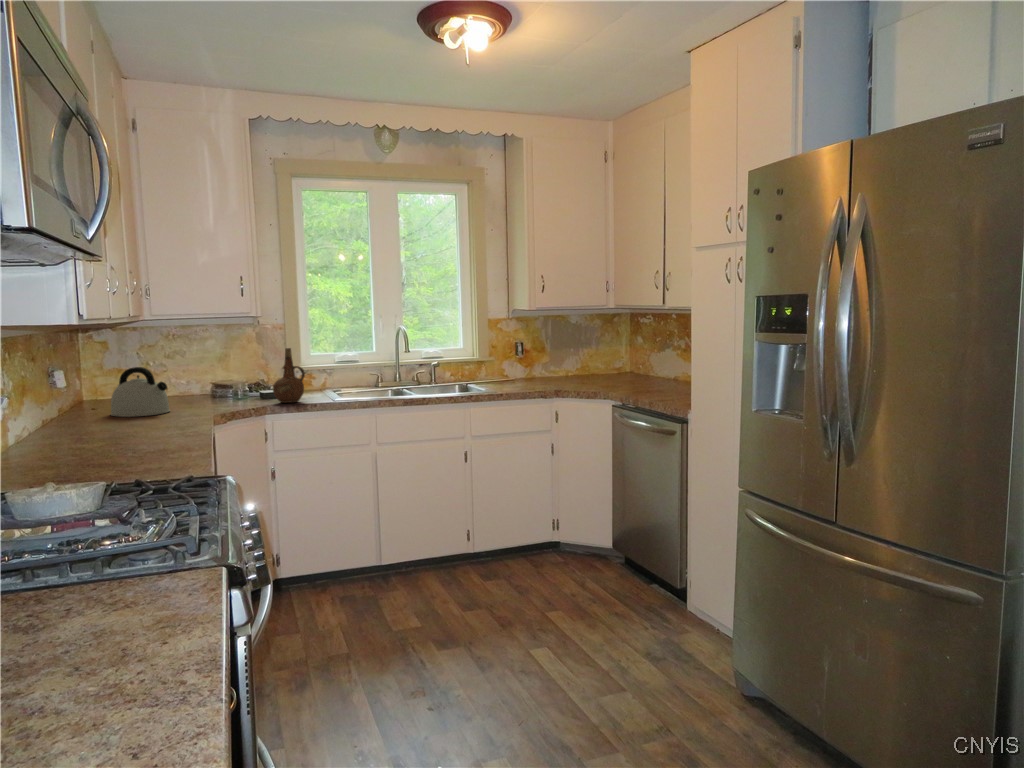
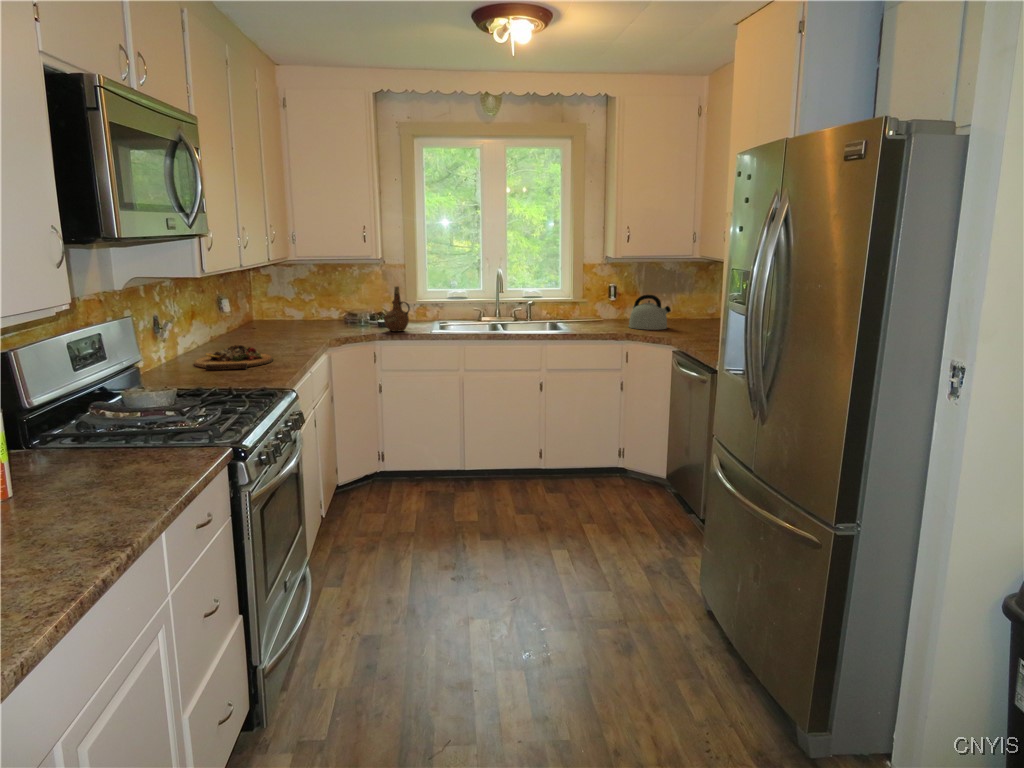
kettle: present [111,367,170,417] -> present [629,295,671,330]
cutting board: none [49,427,163,463] -> present [195,345,273,370]

